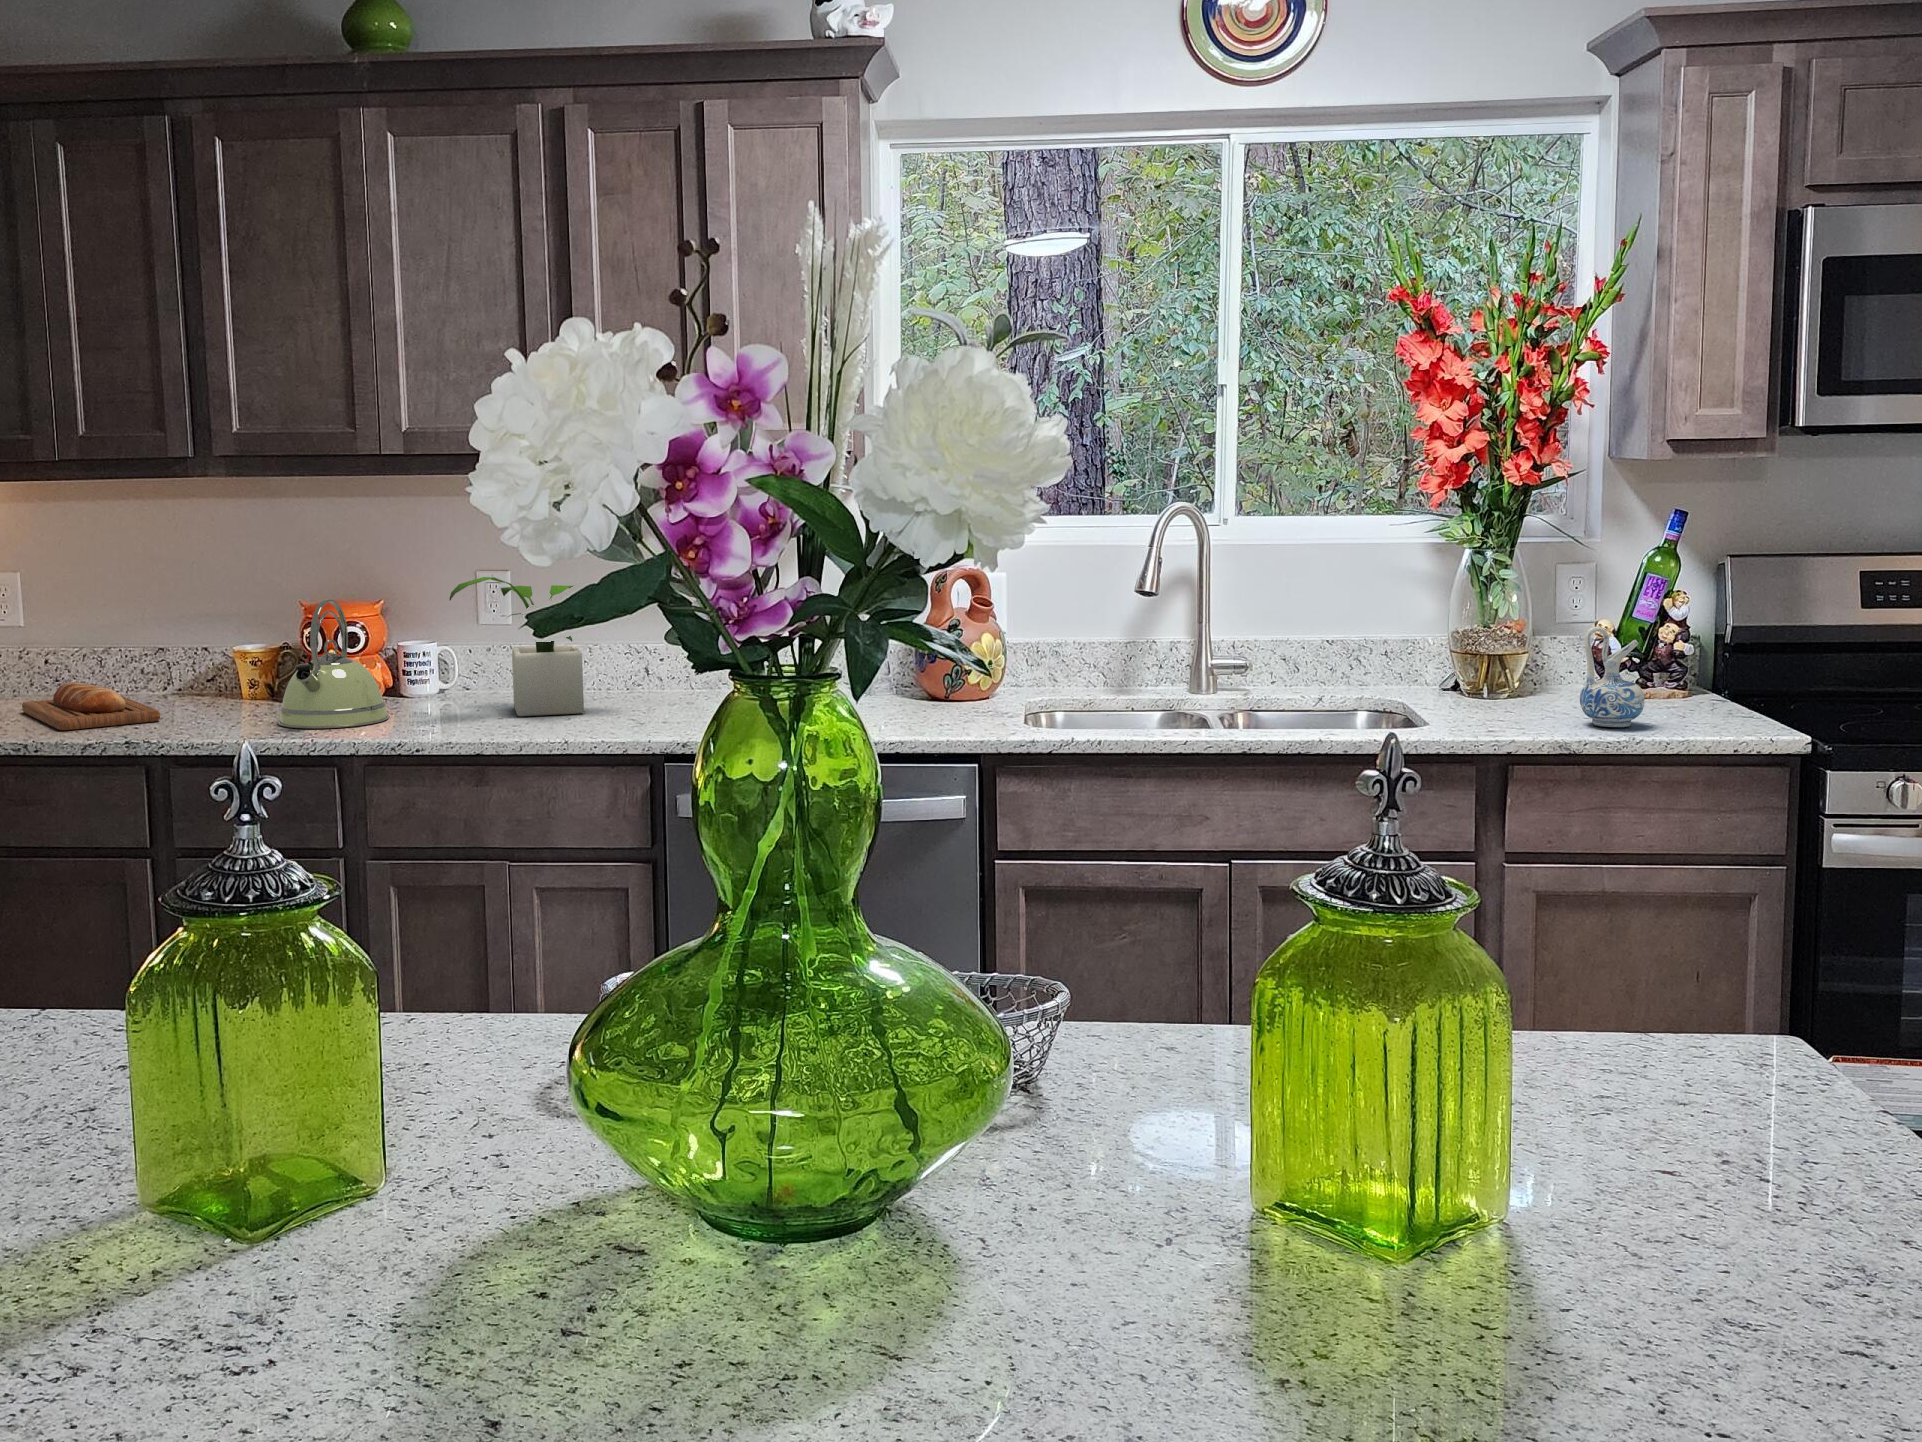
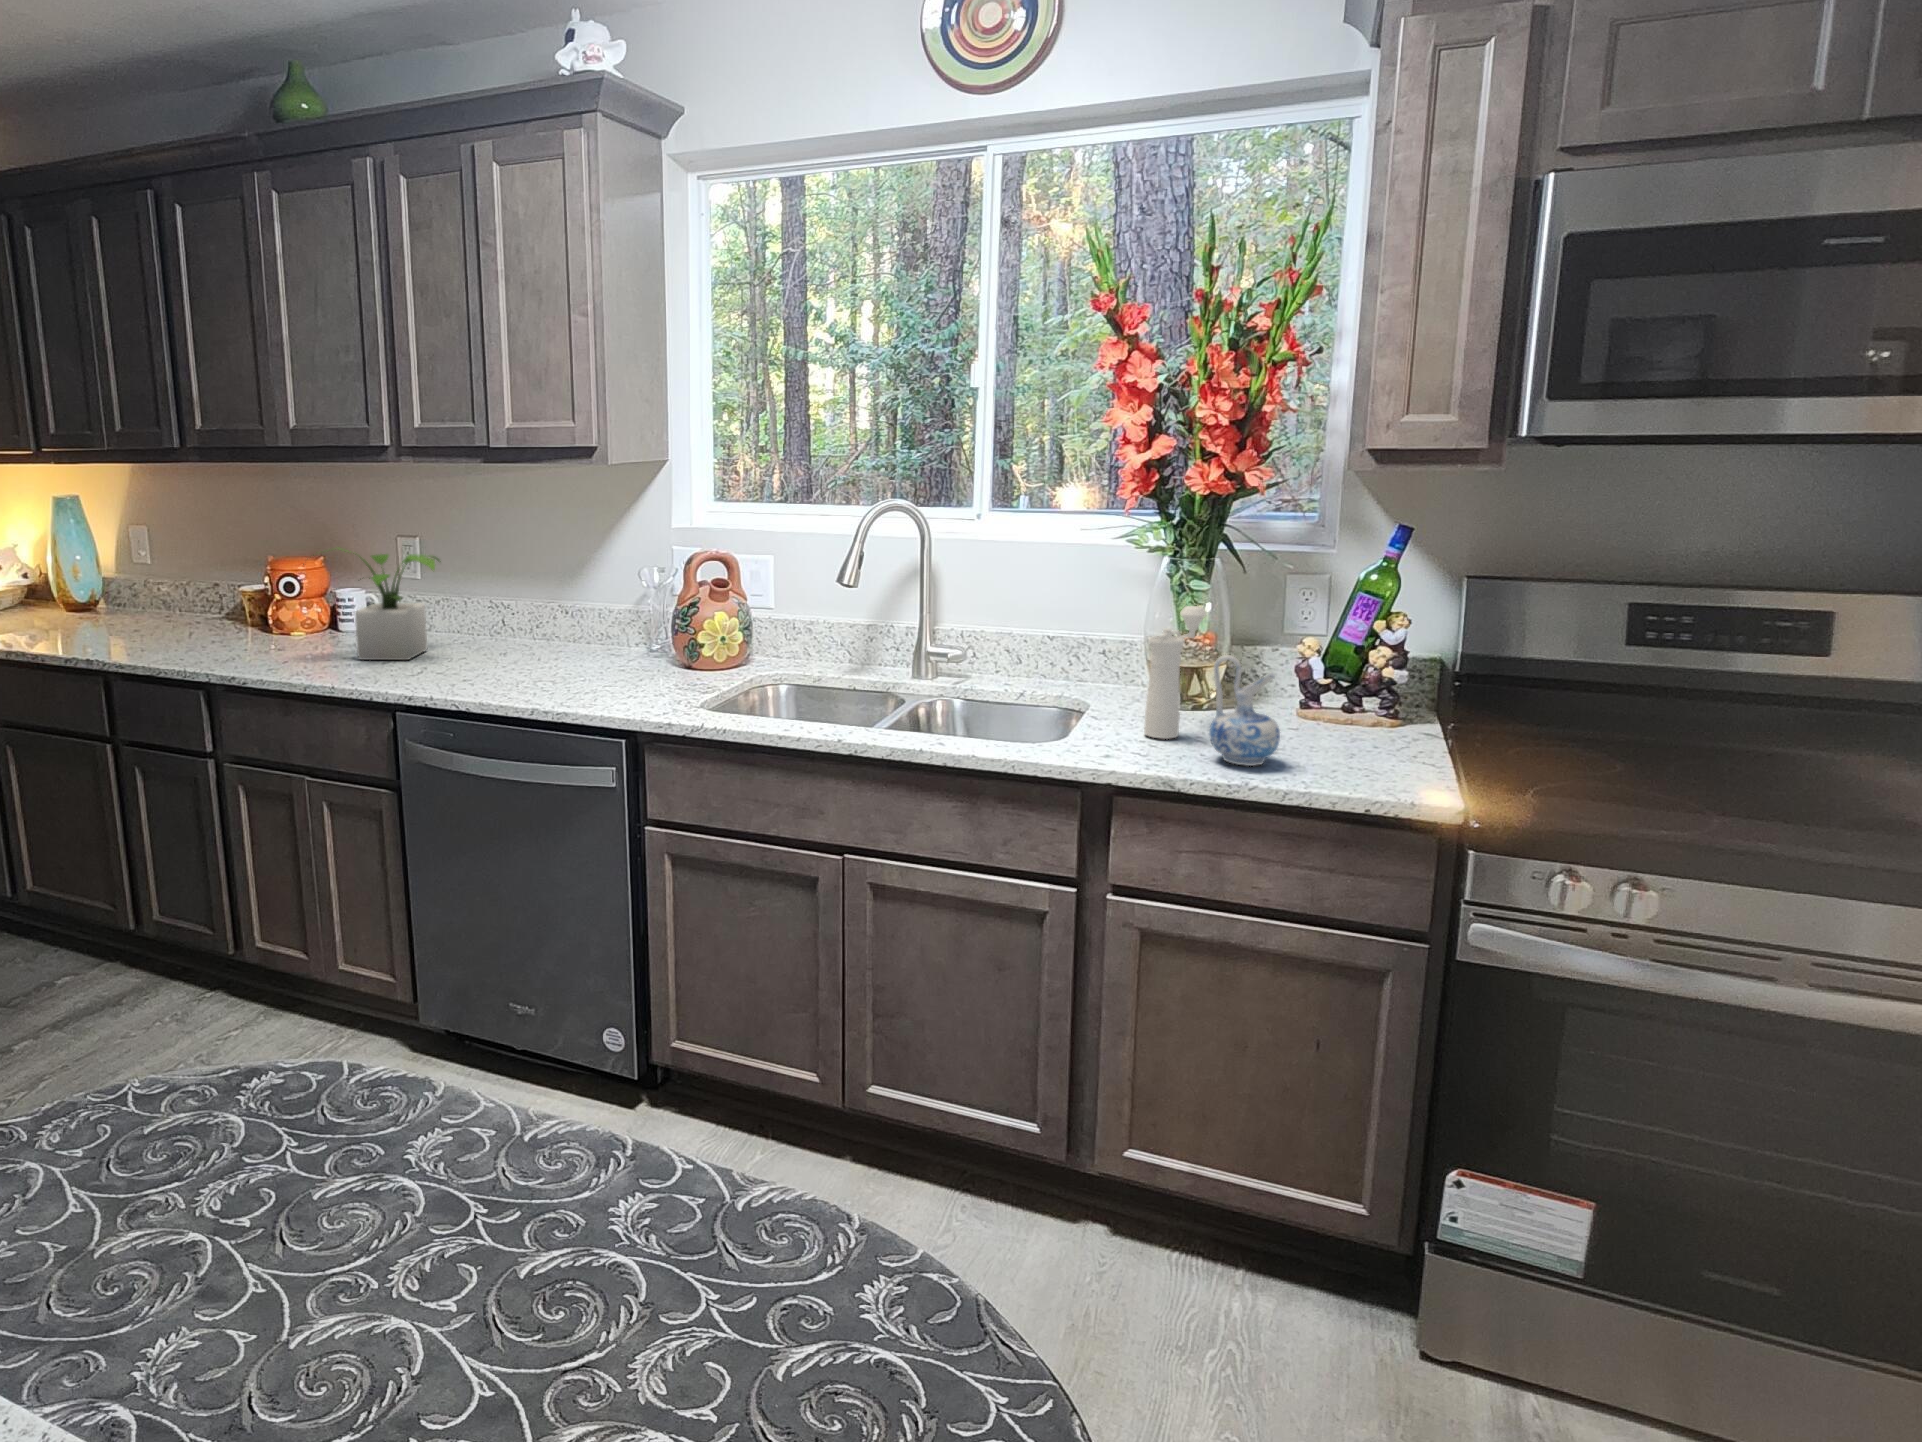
pepper mill: none [1498,591,1535,716] -> present [1144,606,1206,739]
kettle: present [278,599,389,728] -> none [189,560,282,661]
bread loaf: present [22,682,160,730] -> none [63,611,160,648]

